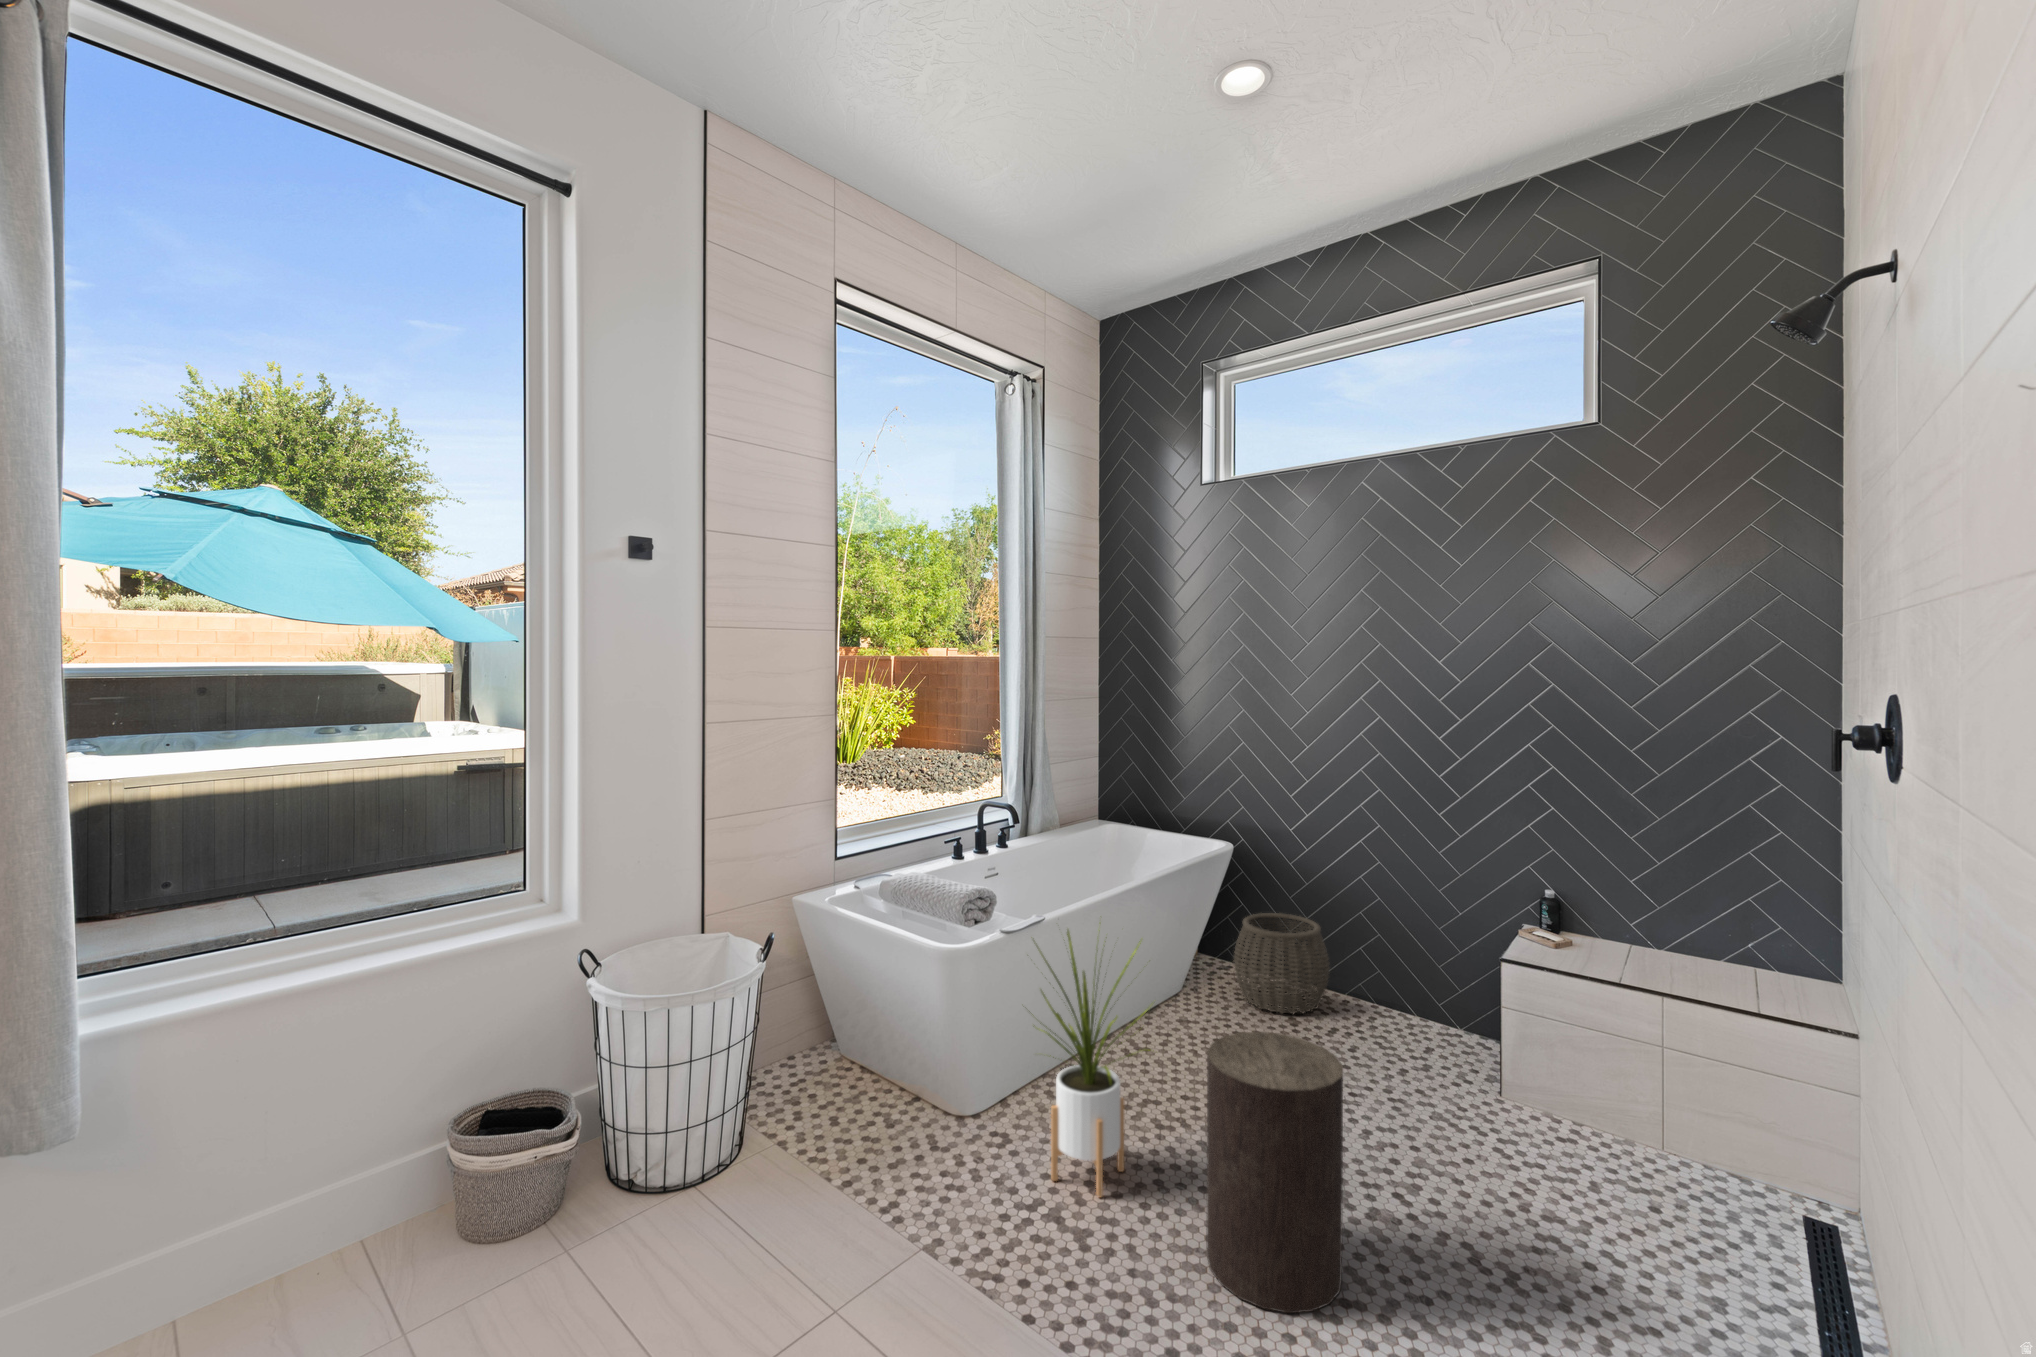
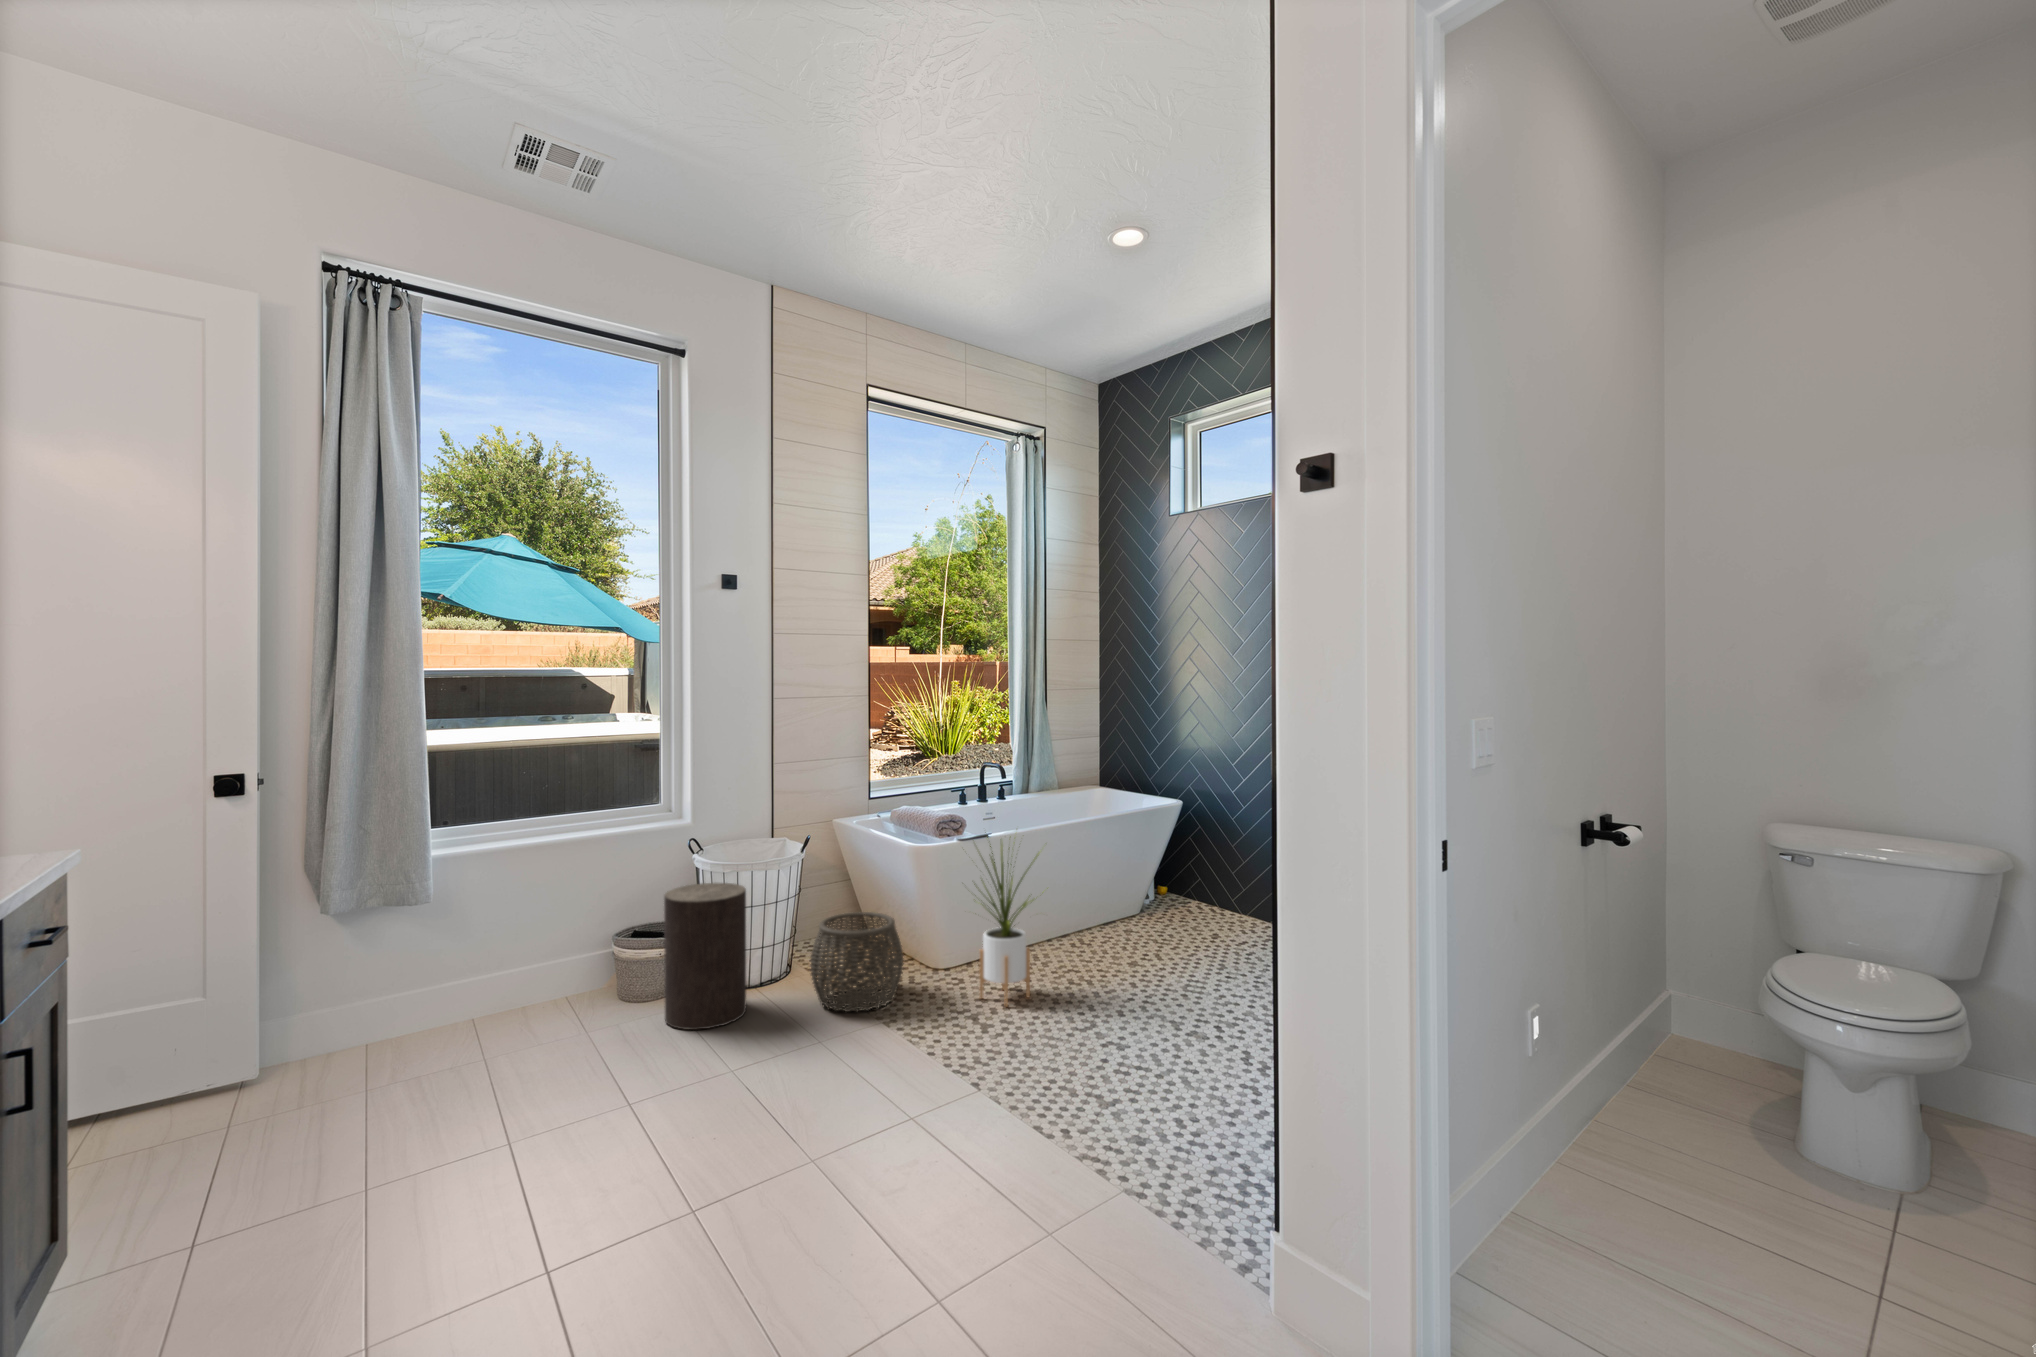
woven basket: present [1234,913,1329,1014] -> present [810,912,904,1012]
stool: present [1206,1032,1343,1313] -> present [664,883,746,1030]

